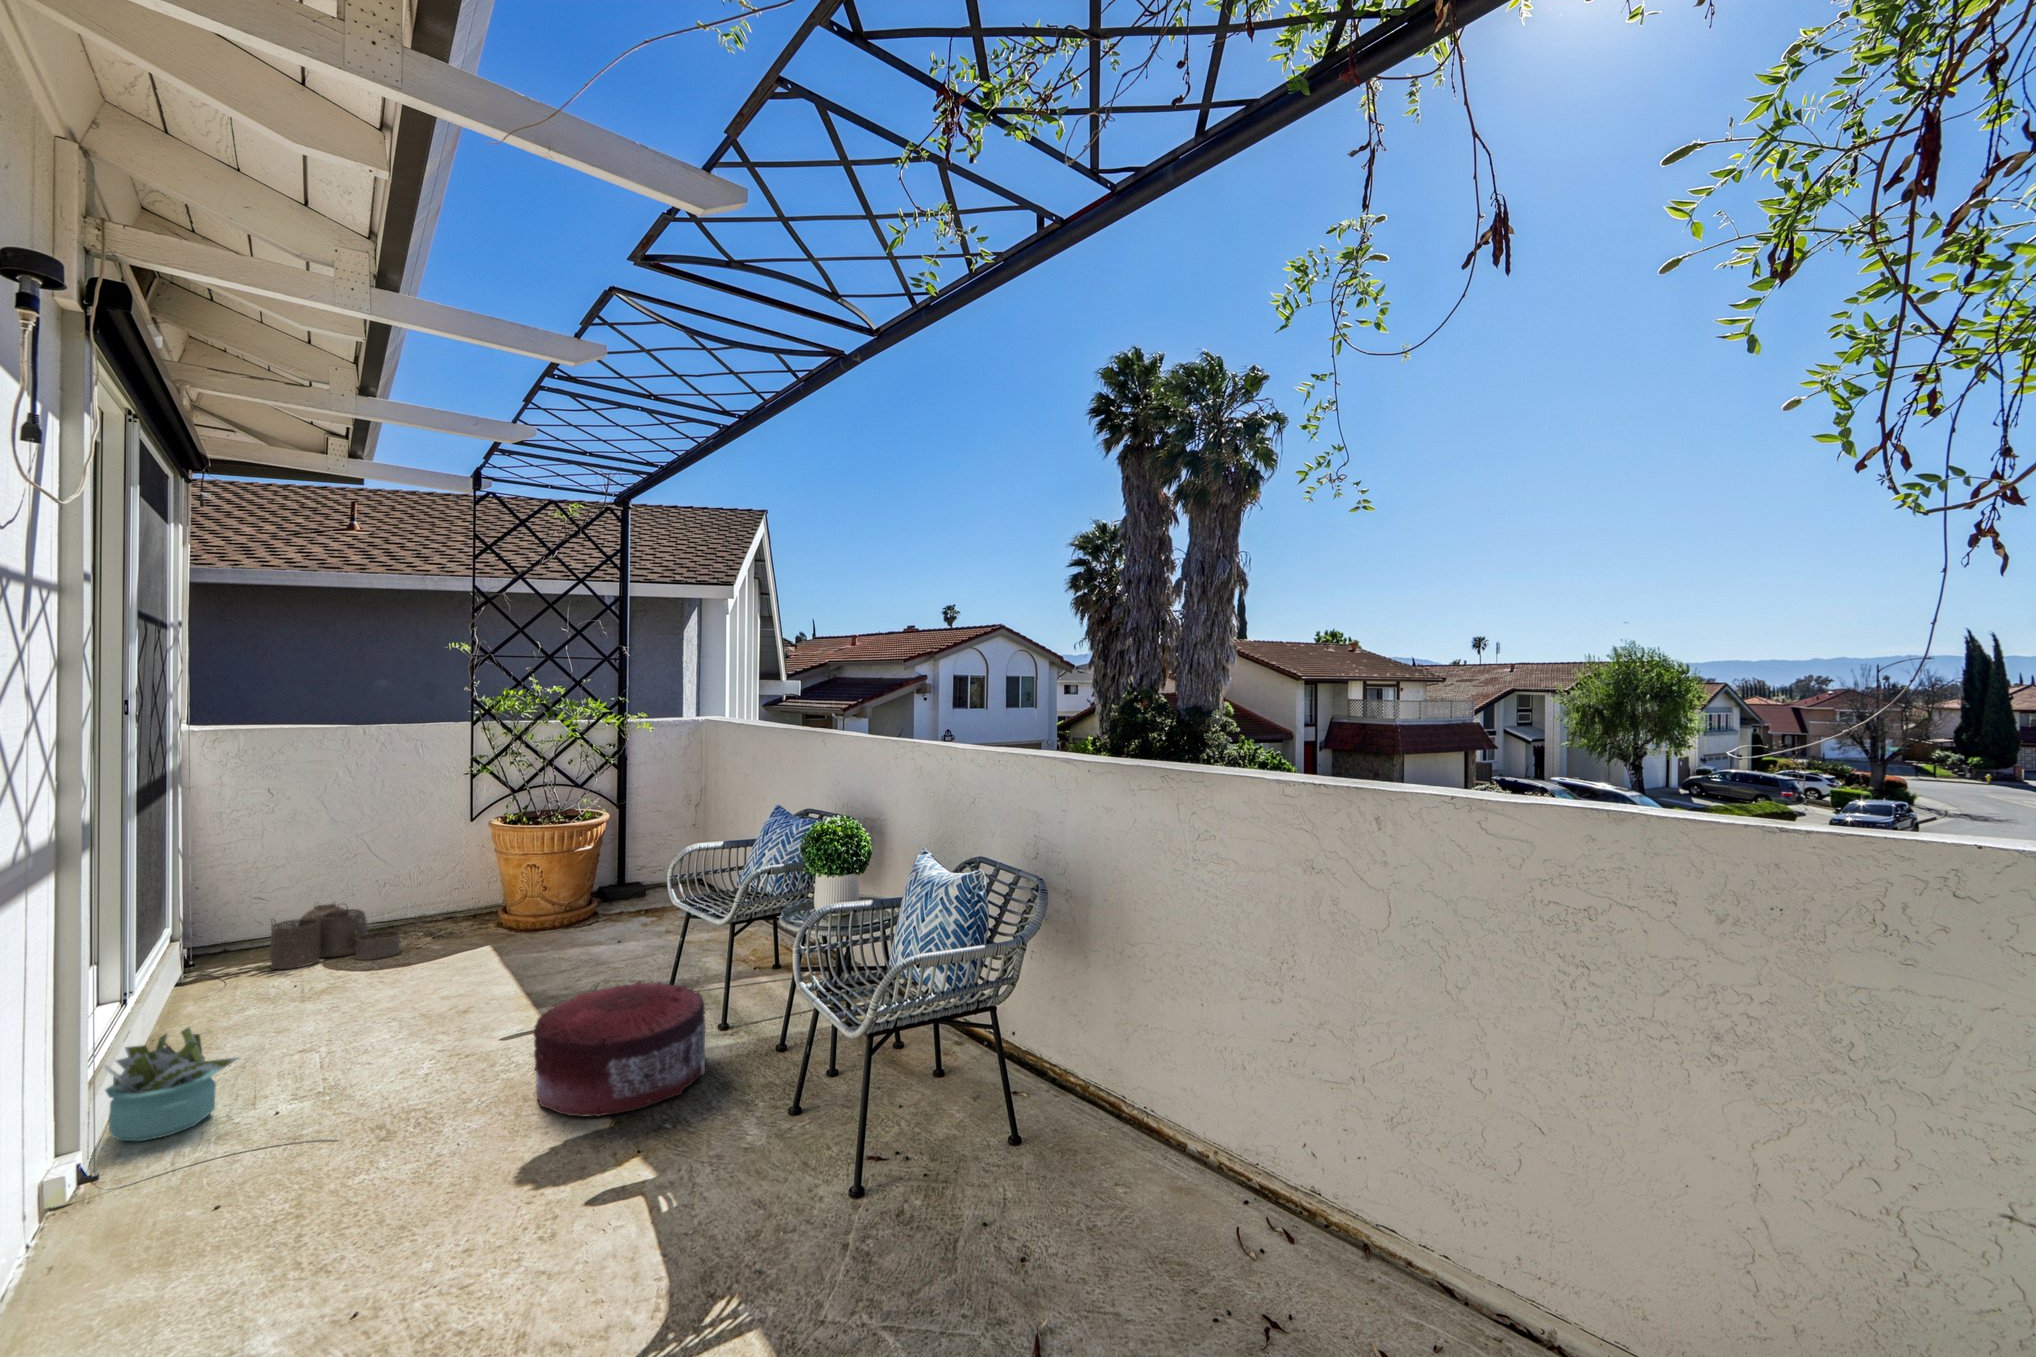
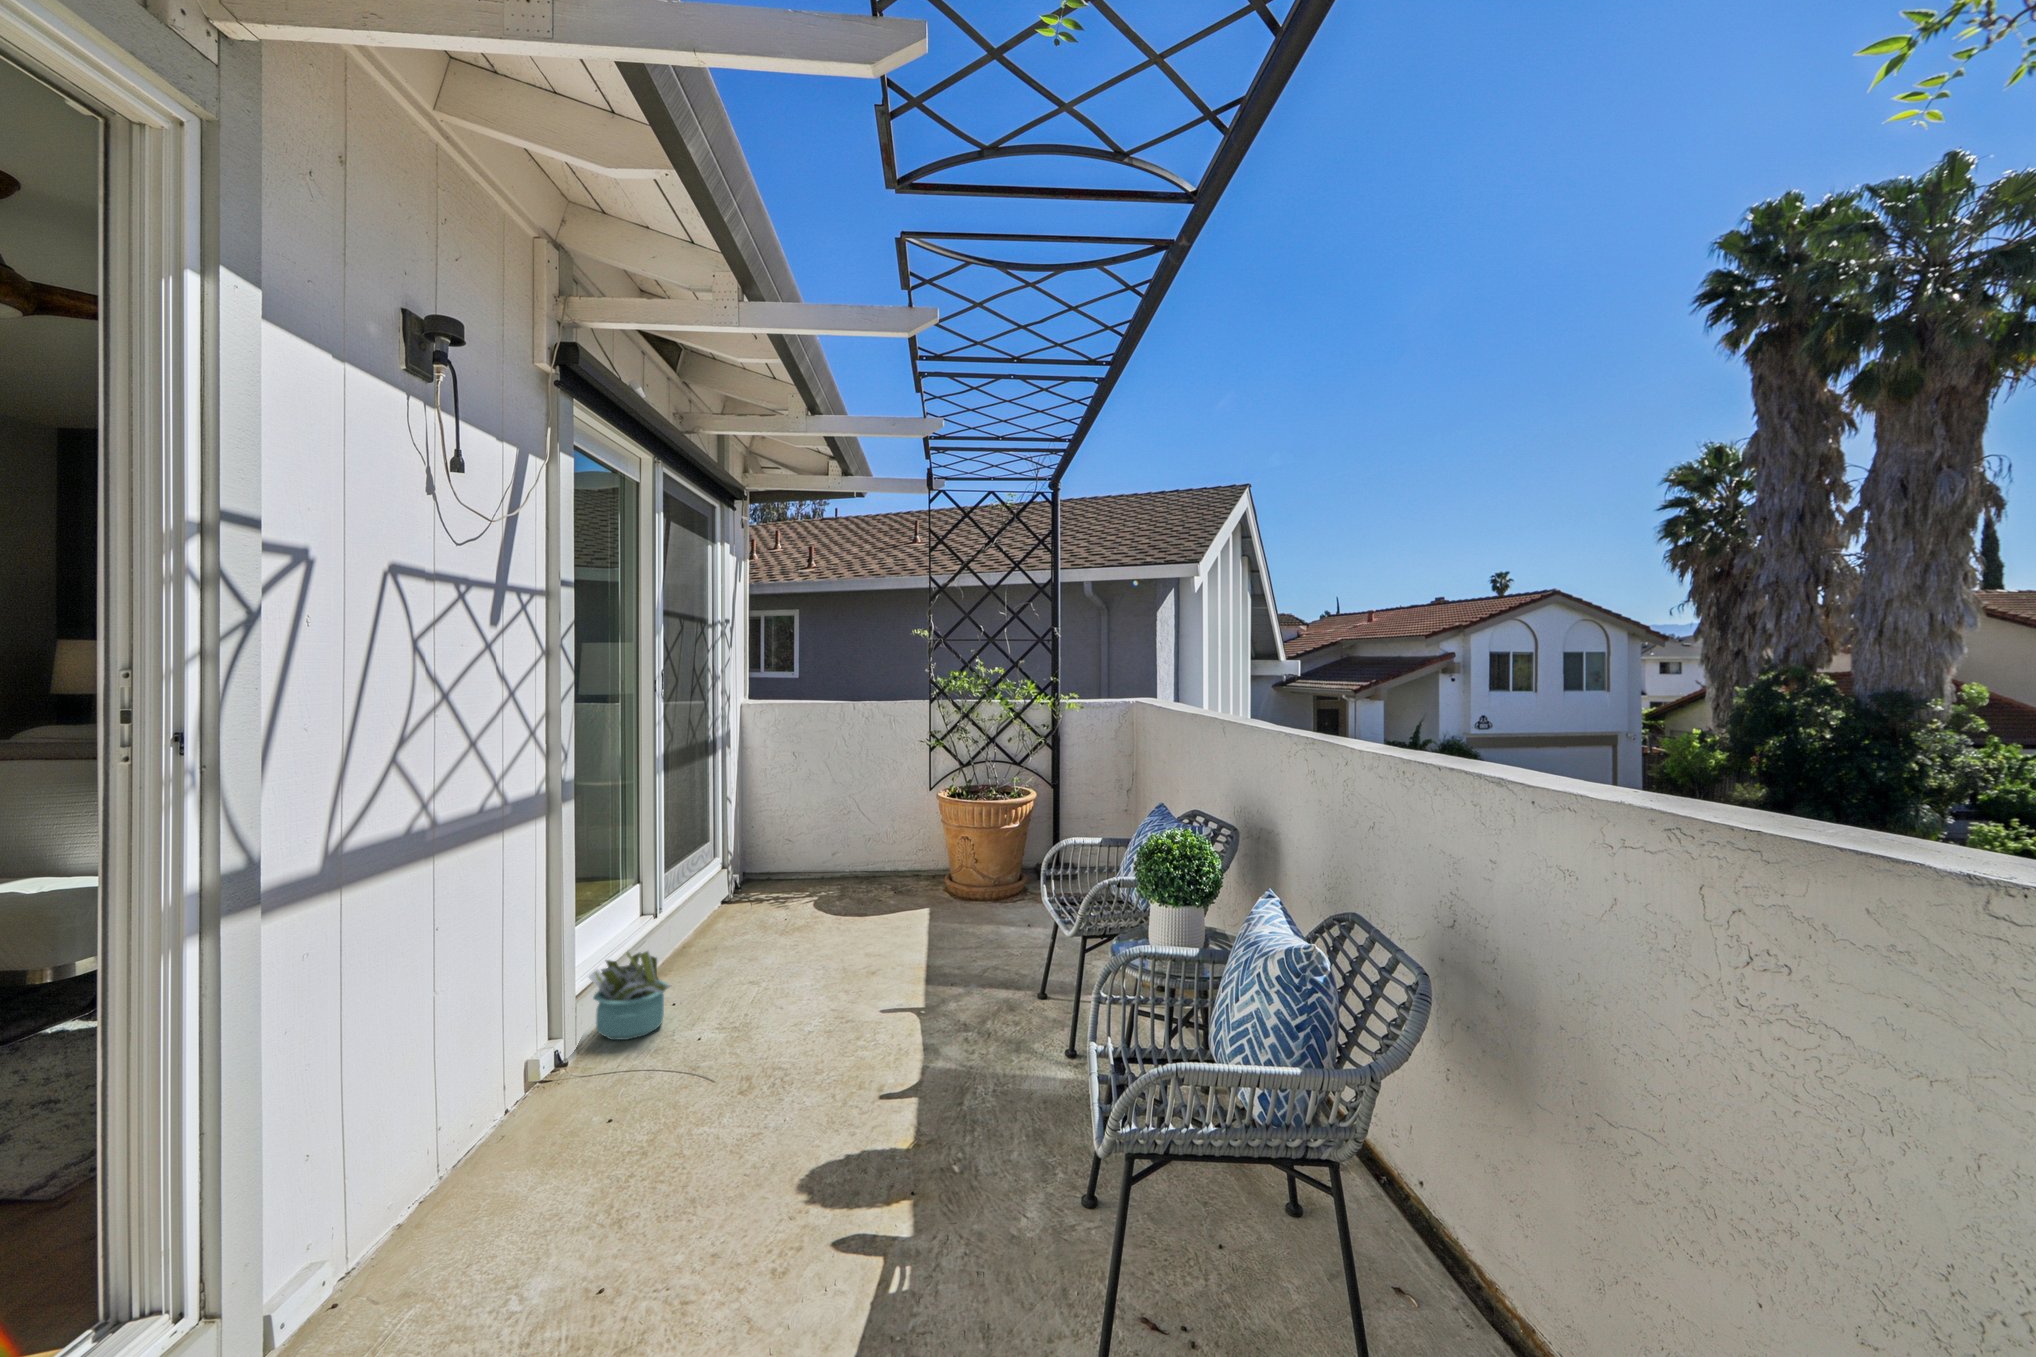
woven basket: present [270,904,401,969] -> none [783,848,869,904]
pouf: present [534,981,705,1117] -> none [852,984,1031,1137]

